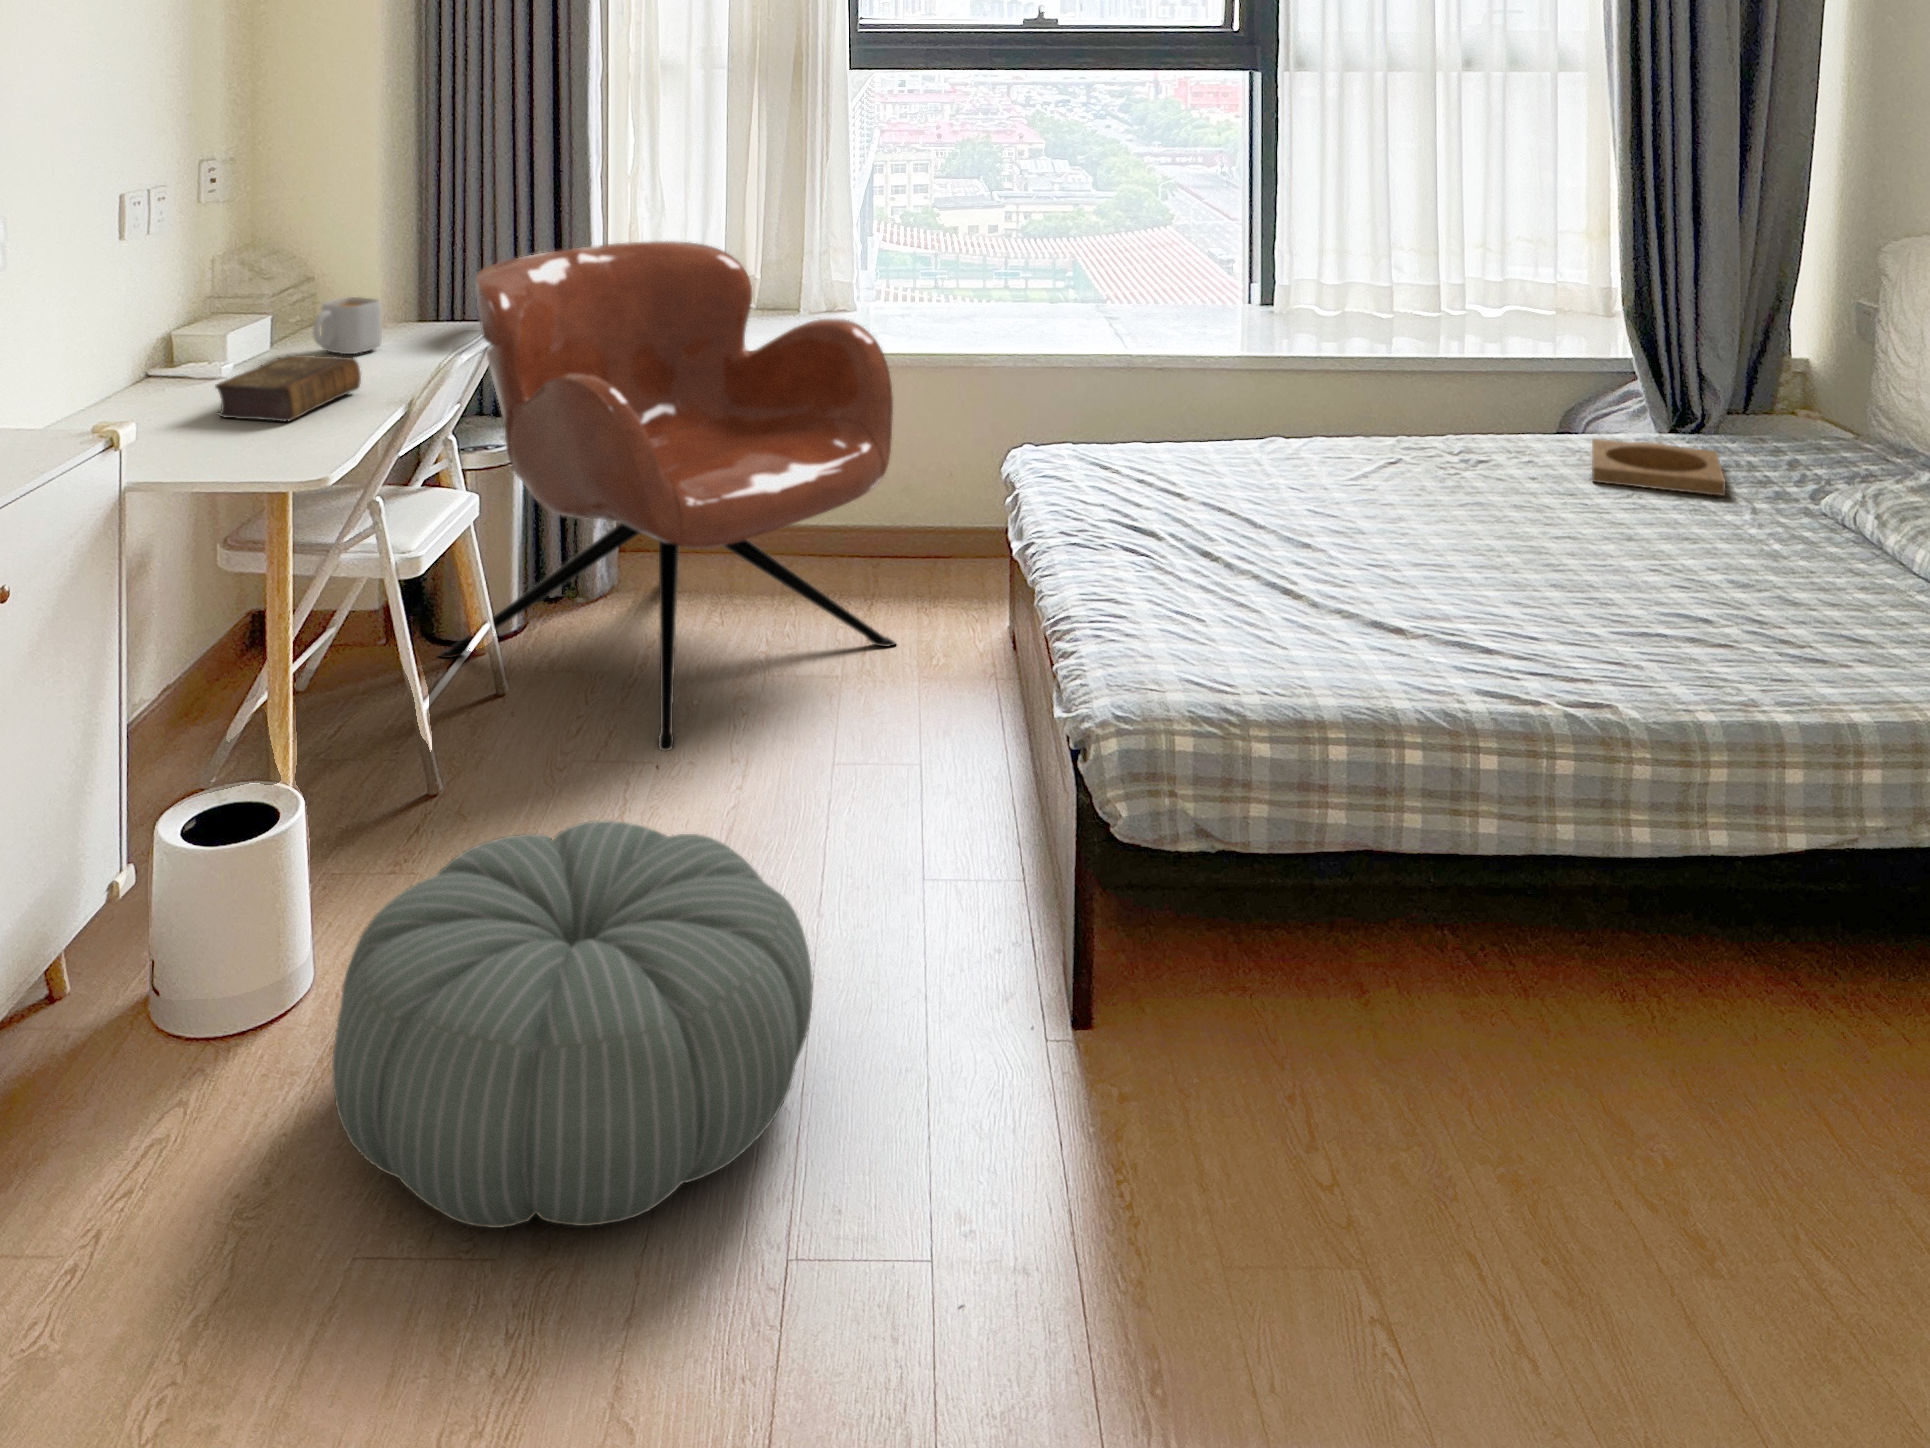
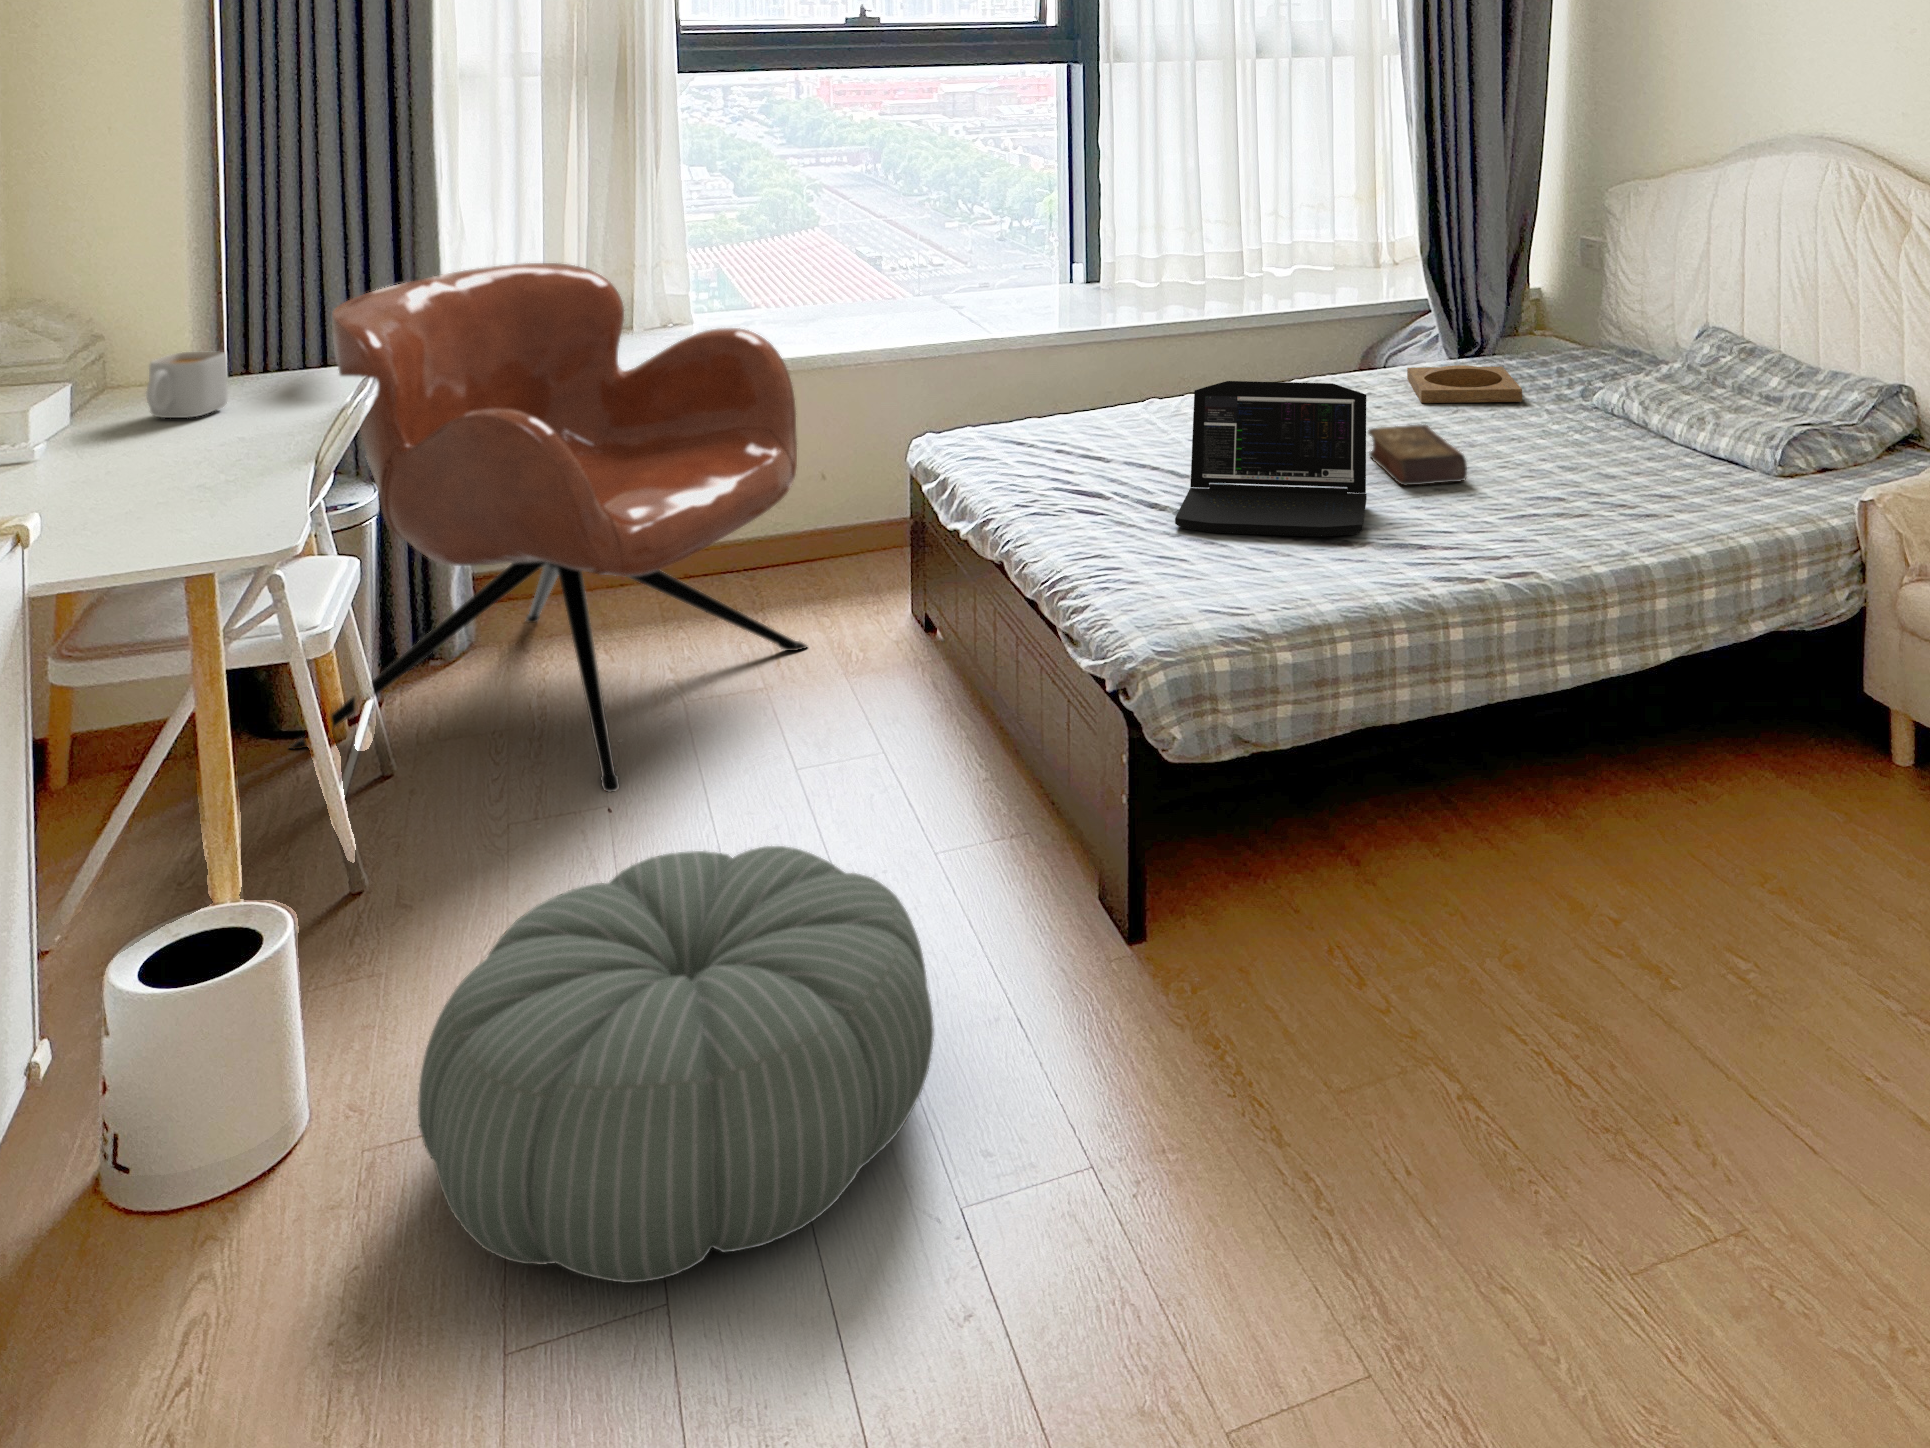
book: present [215,355,361,422] -> present [1368,425,1467,485]
laptop: none [1215,429,1459,624] -> present [1175,381,1367,537]

